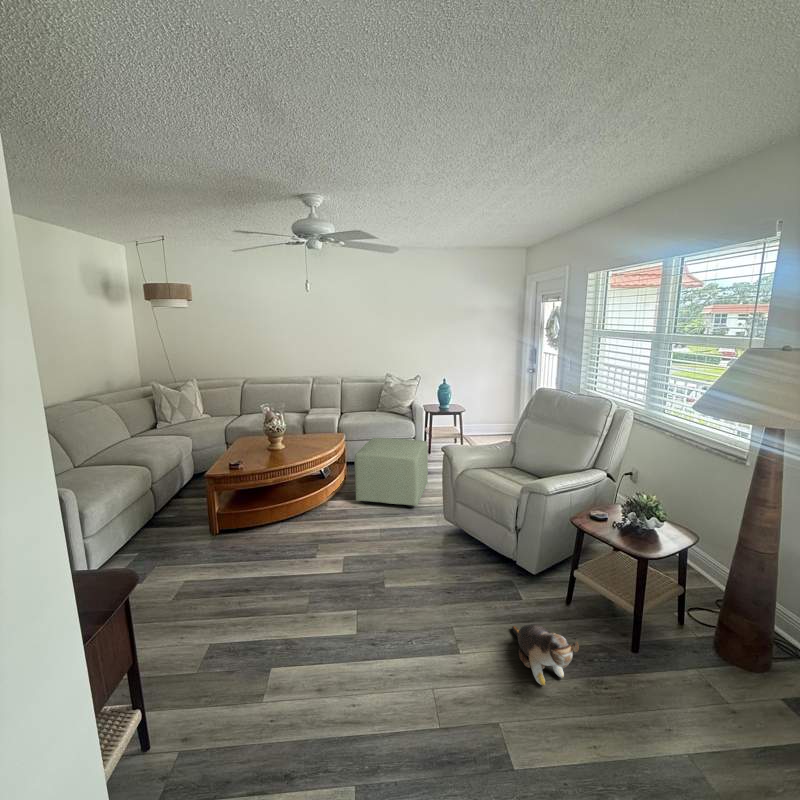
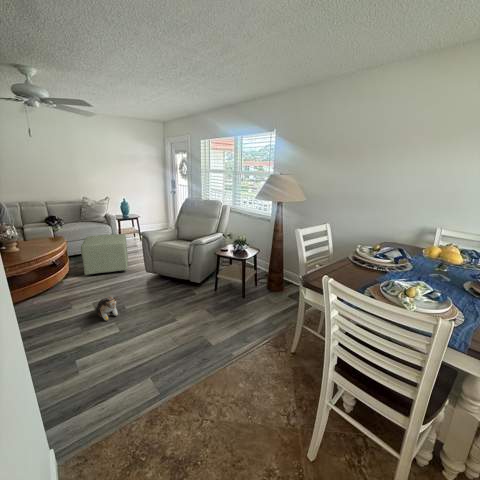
plush toy: present [512,624,579,685] -> present [97,296,118,321]

